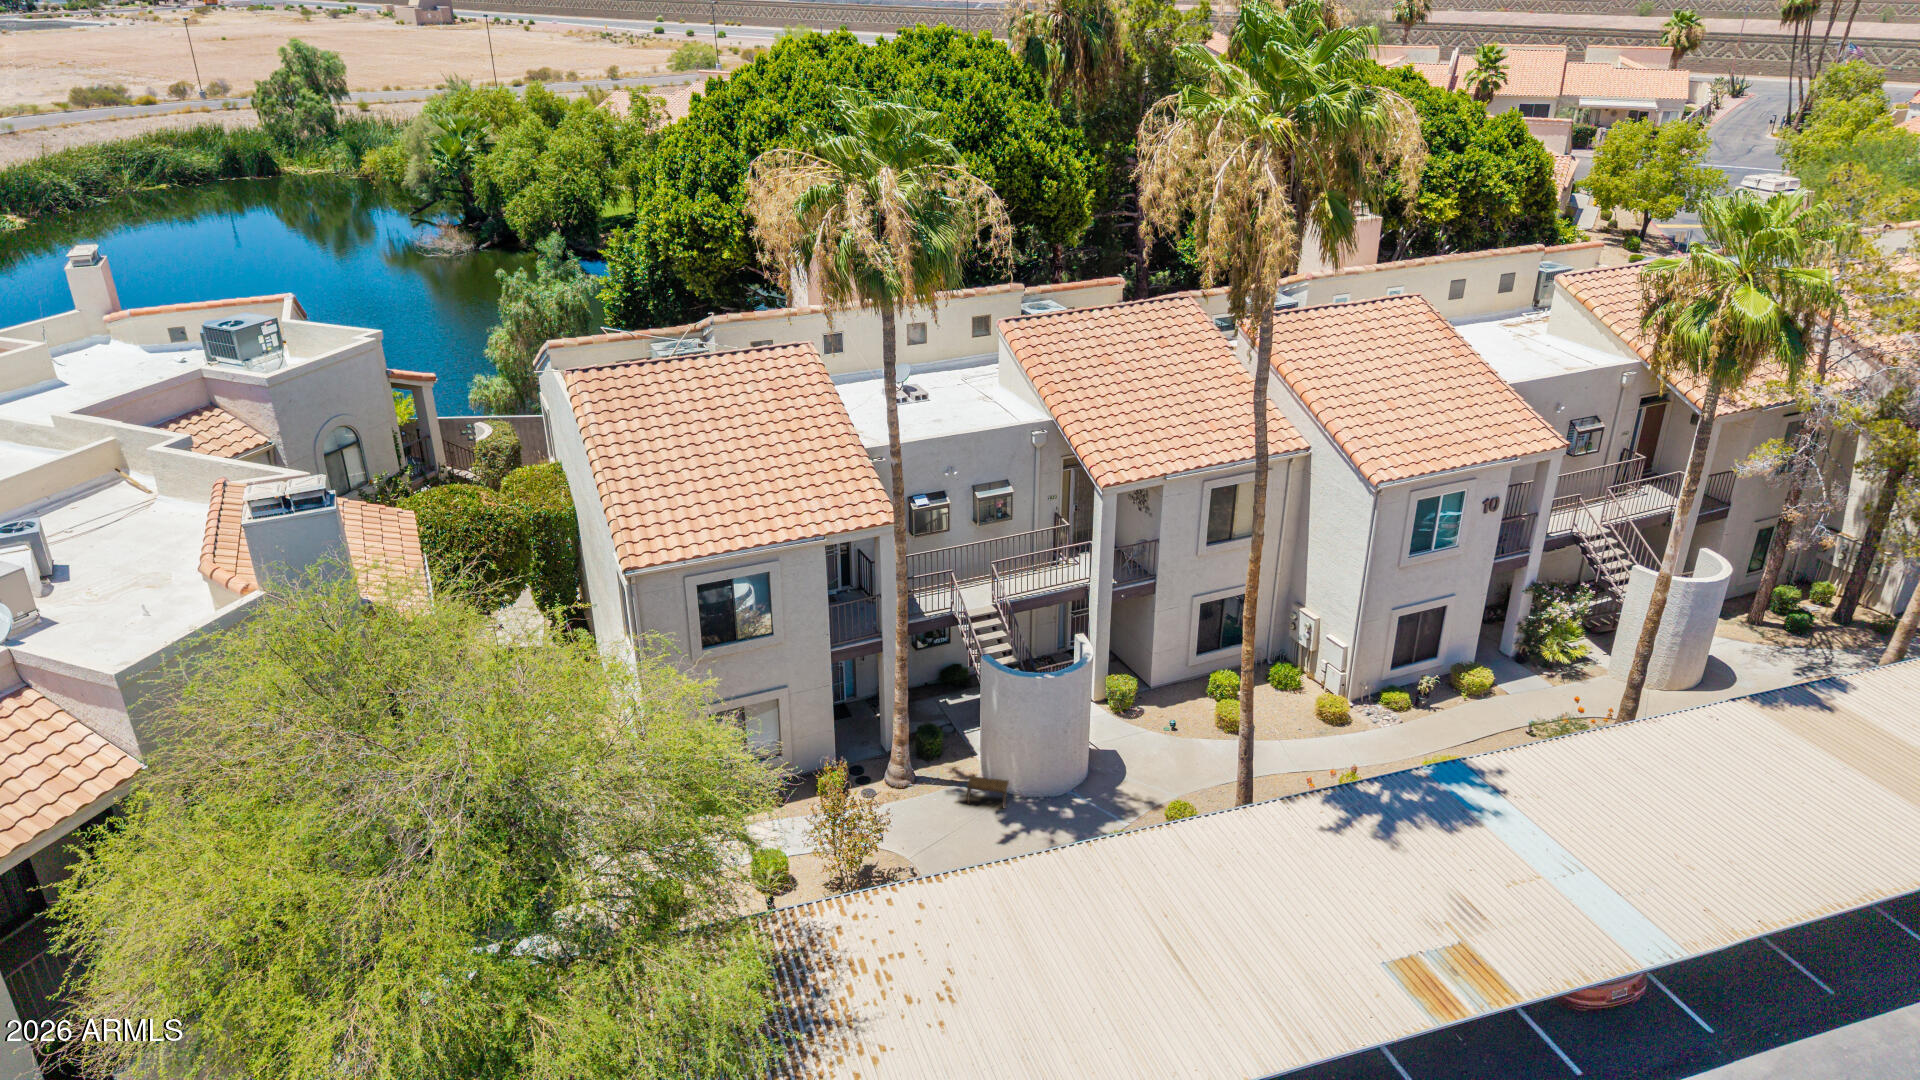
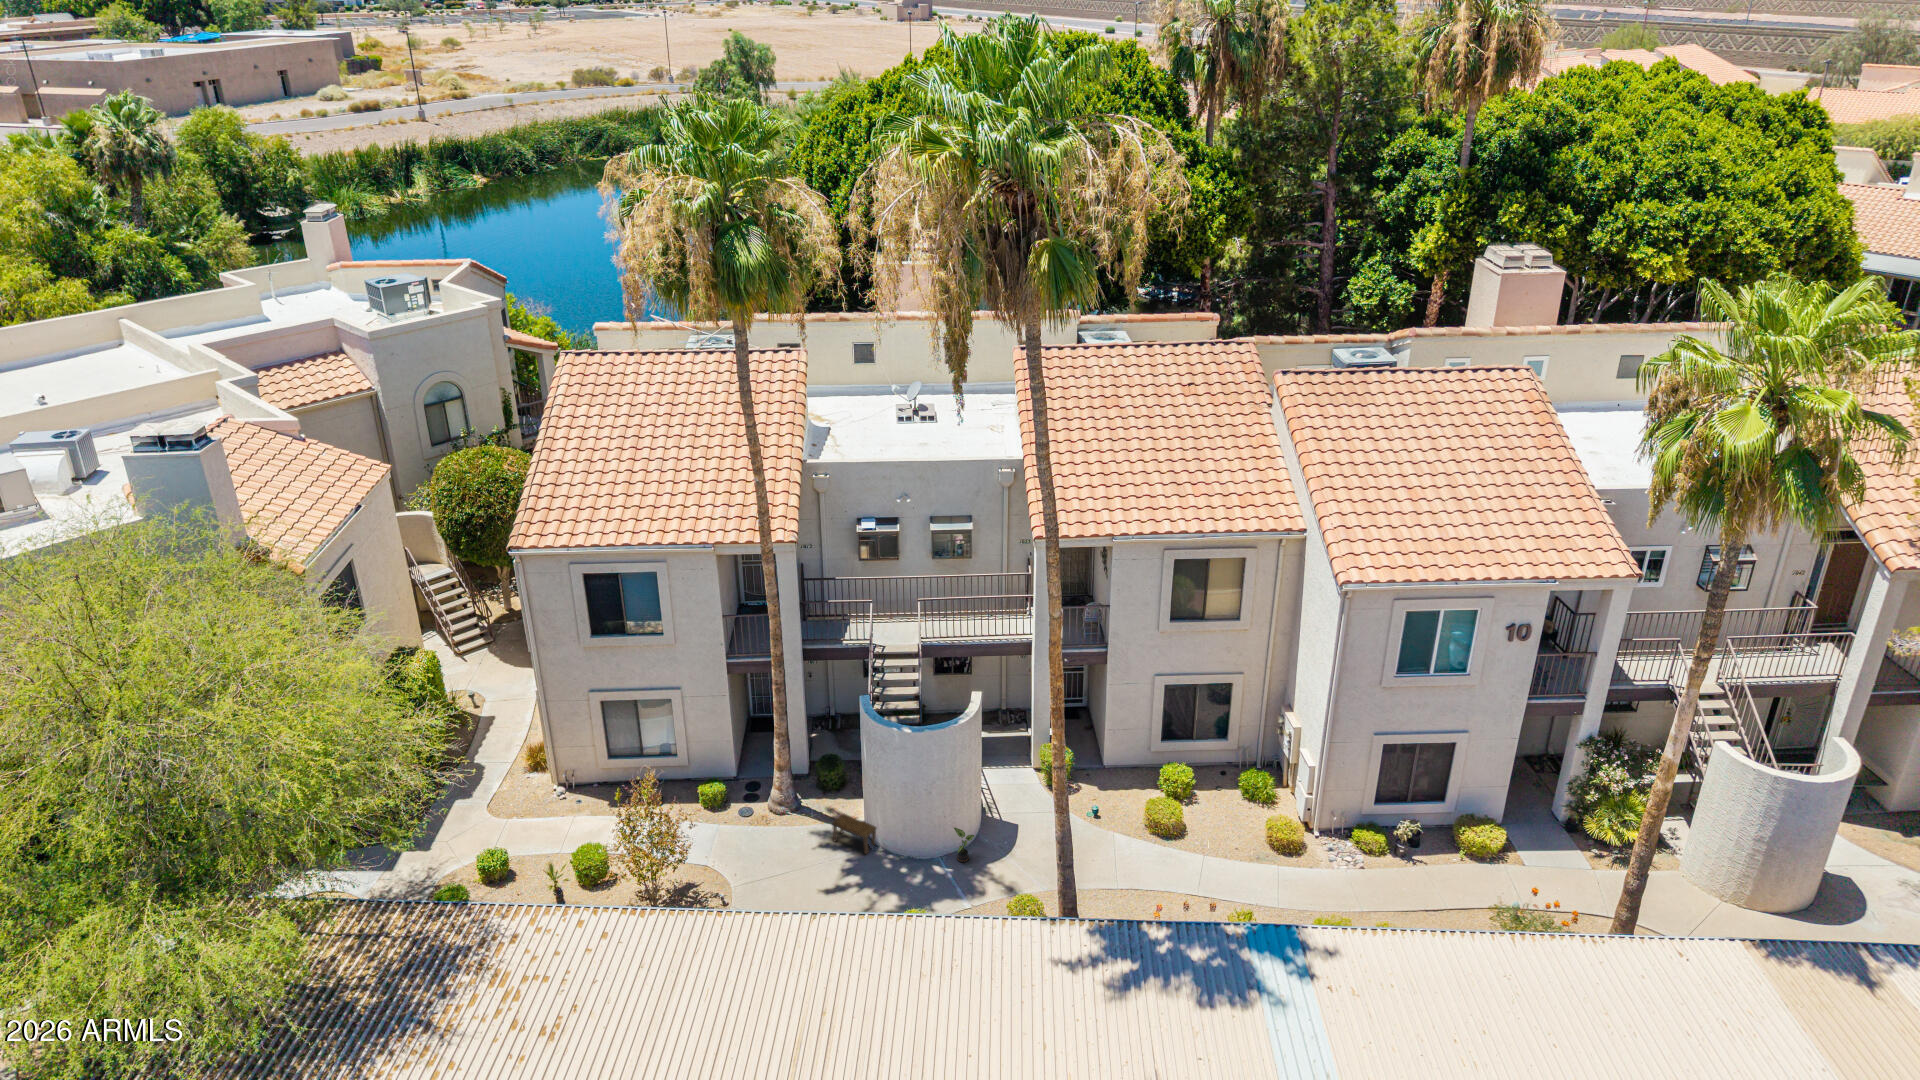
potted plant: none [1079,764,1098,795] -> present [954,828,974,862]

